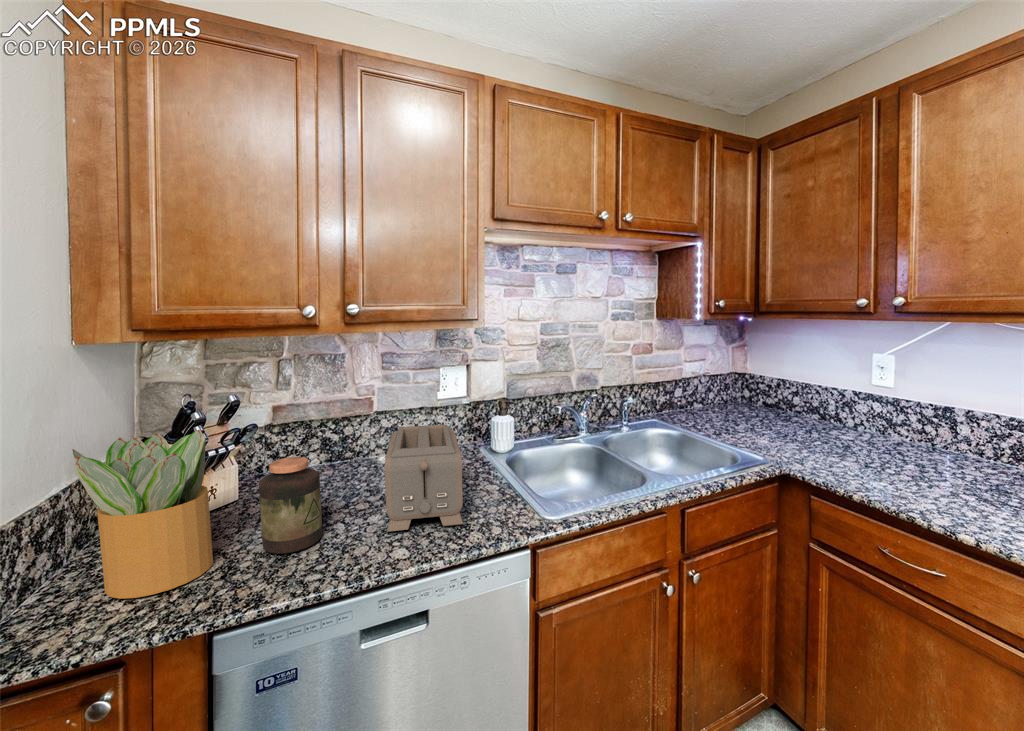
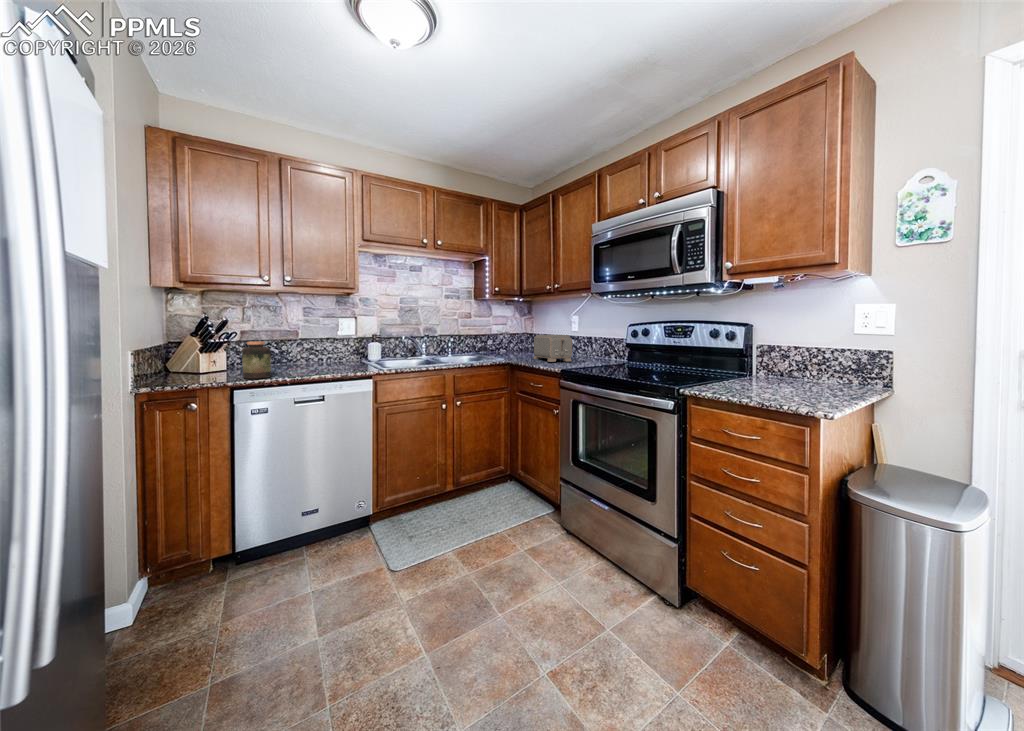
toaster: present [385,425,463,532] -> present [534,335,572,362]
potted plant: present [72,430,213,599] -> none [163,324,221,384]

